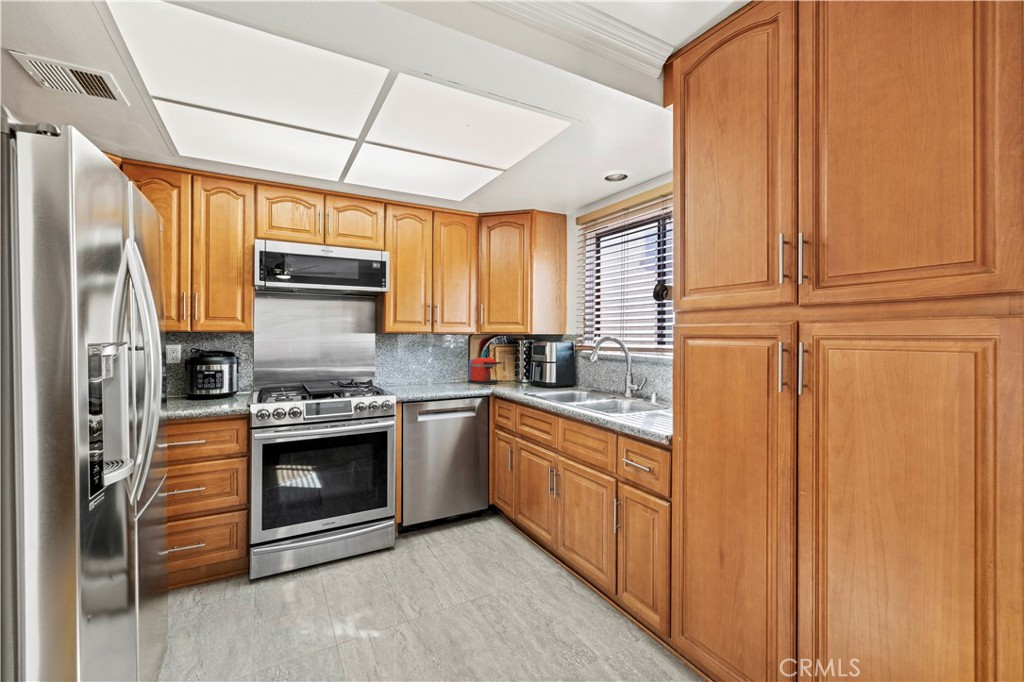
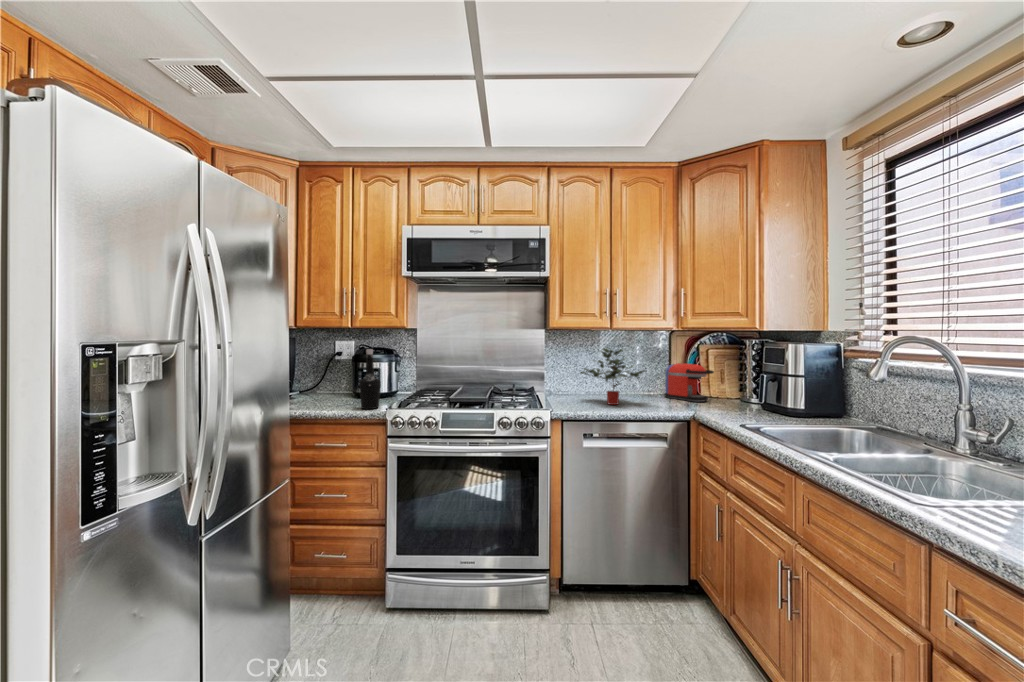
potted plant: none [408,347,461,389] -> present [580,348,645,405]
bottle: none [214,350,236,405] -> present [359,349,381,409]

